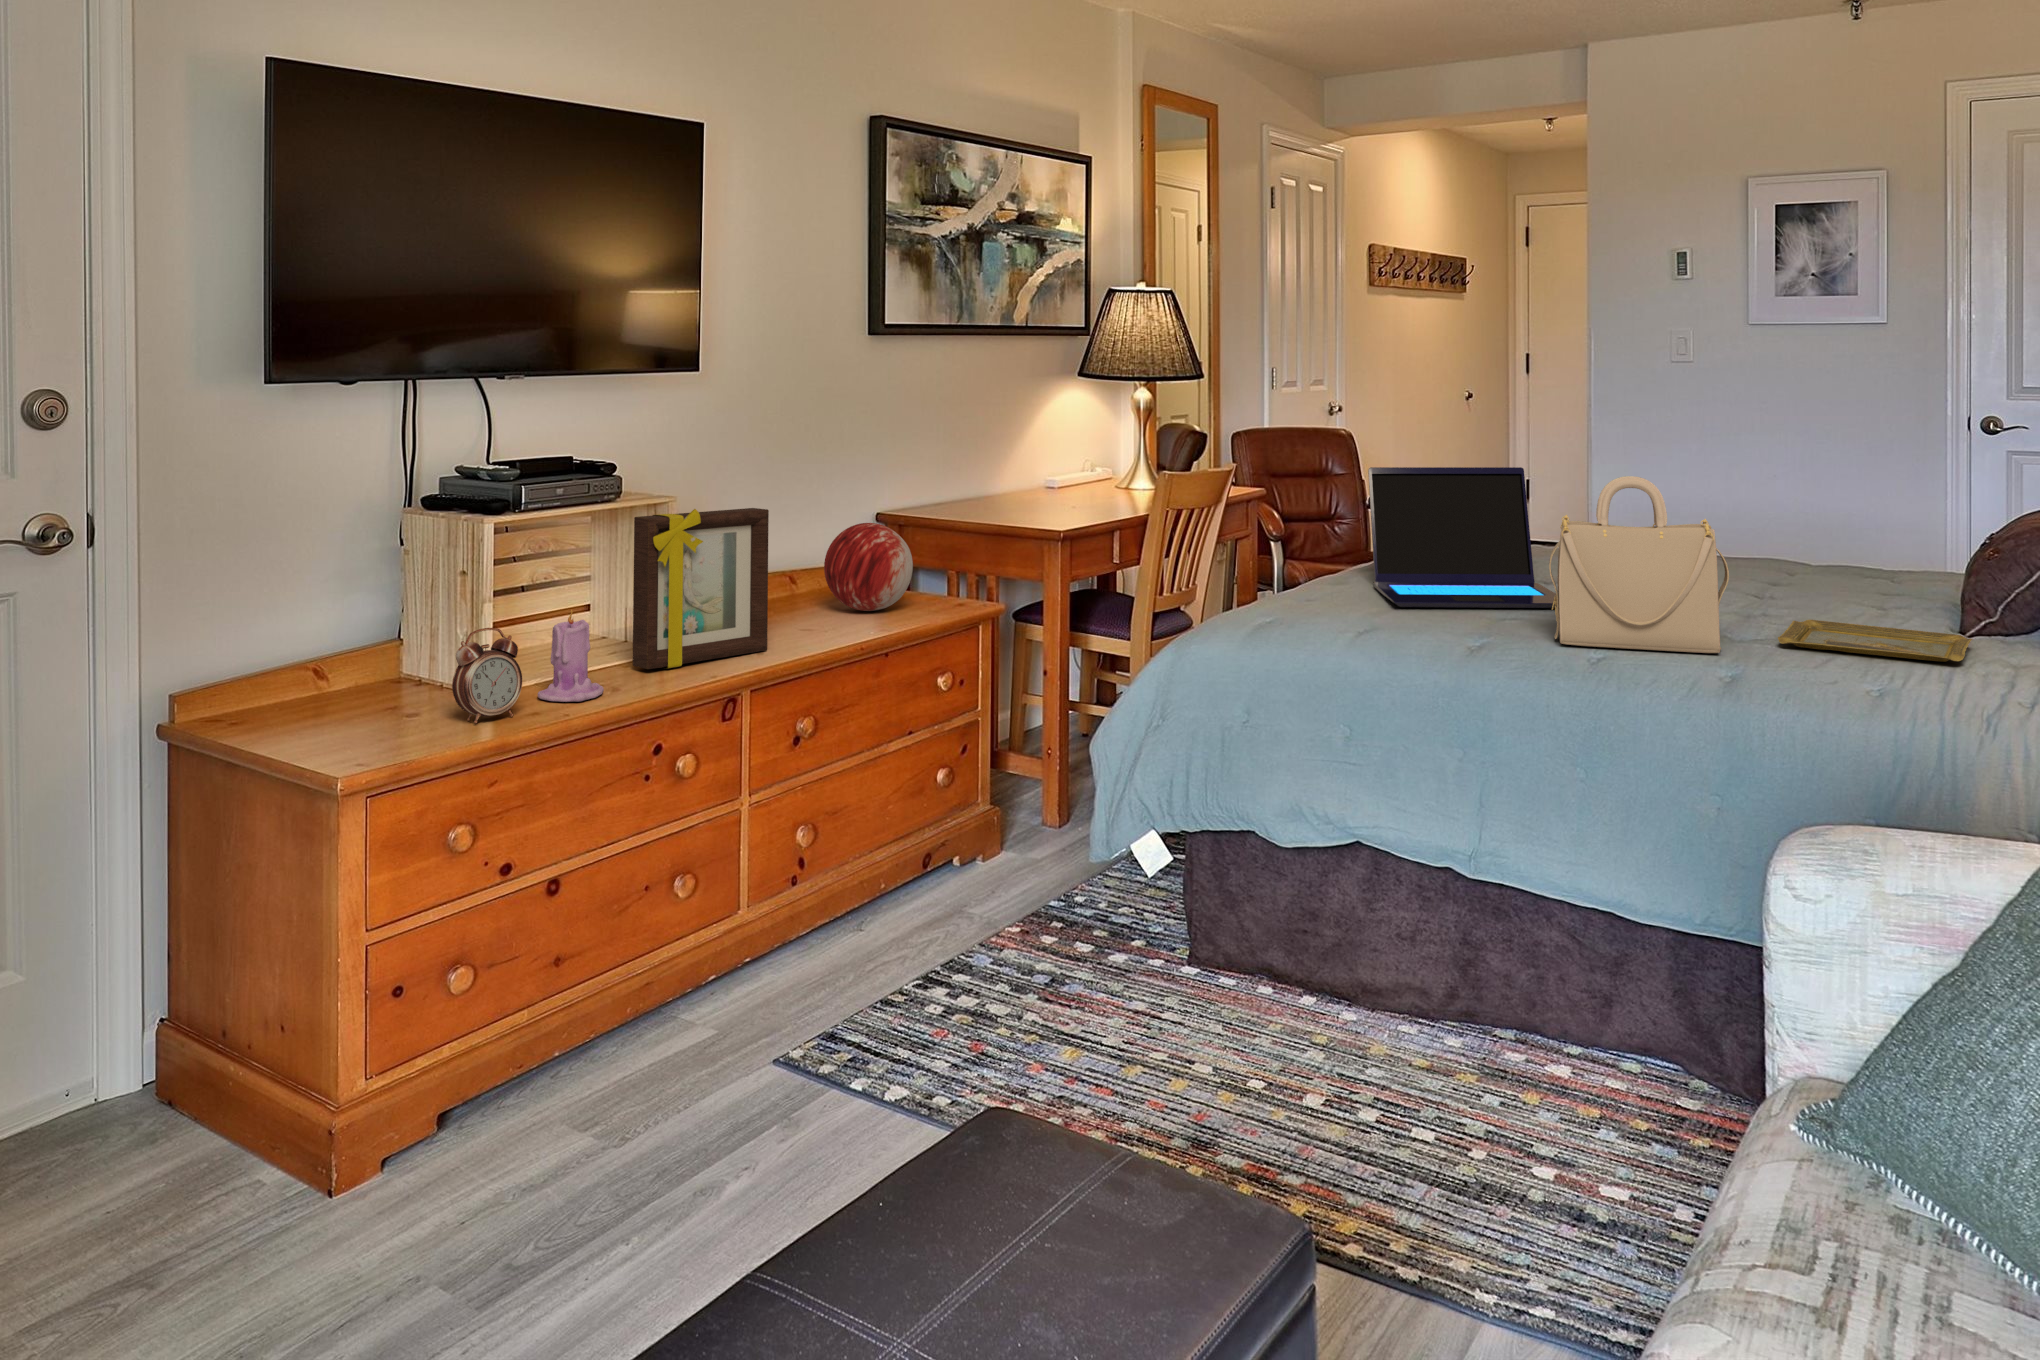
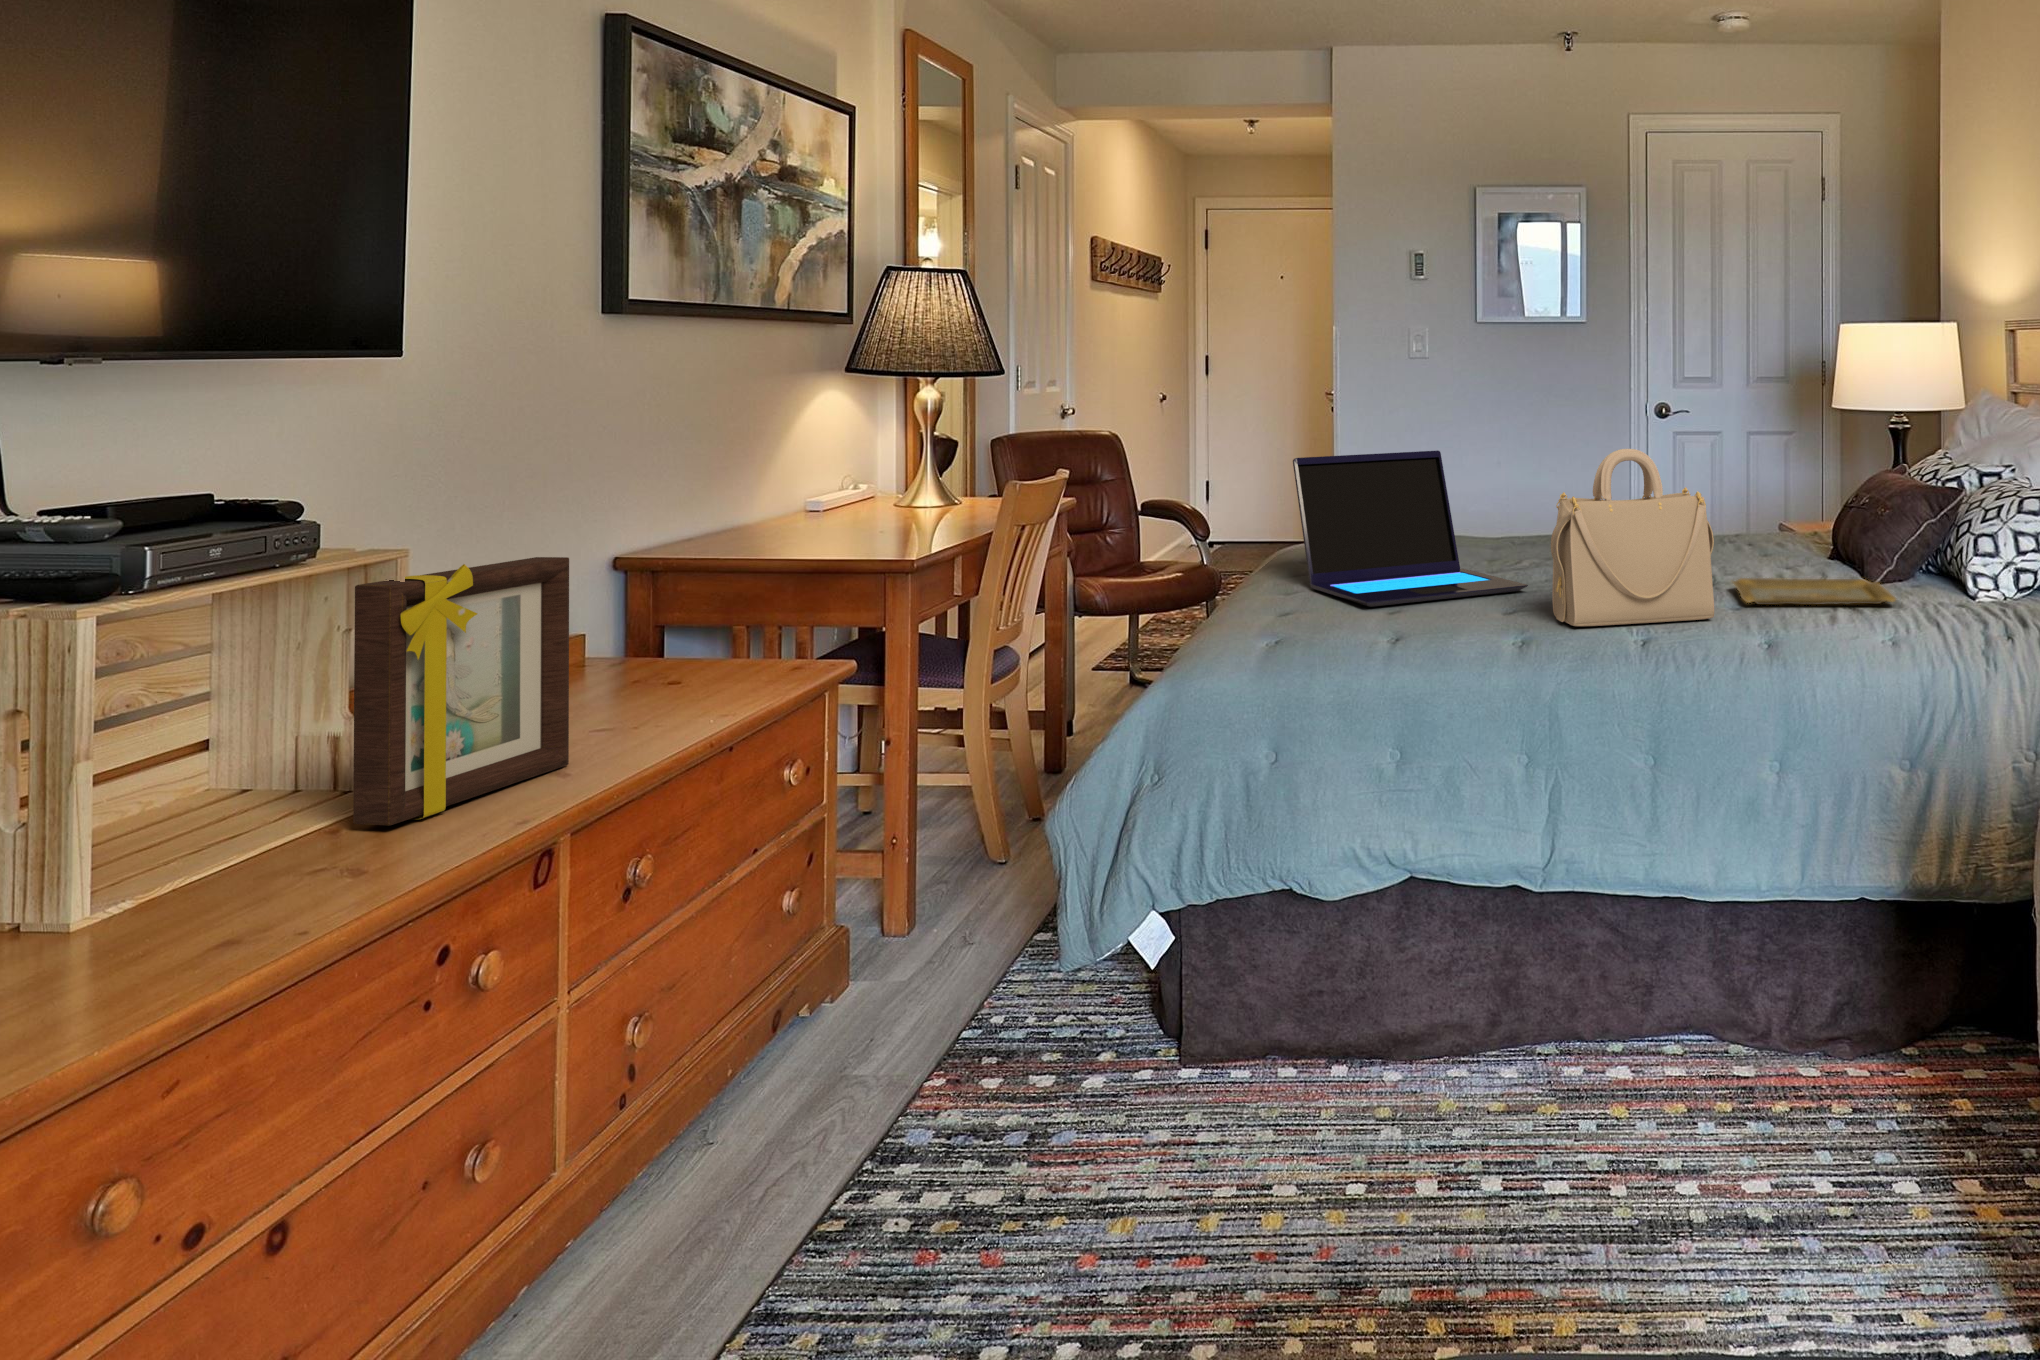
decorative orb: present [824,523,913,611] -> none [597,567,734,689]
candle: present [538,611,604,702] -> none [203,749,338,910]
alarm clock: present [452,628,522,723] -> none [49,802,201,981]

